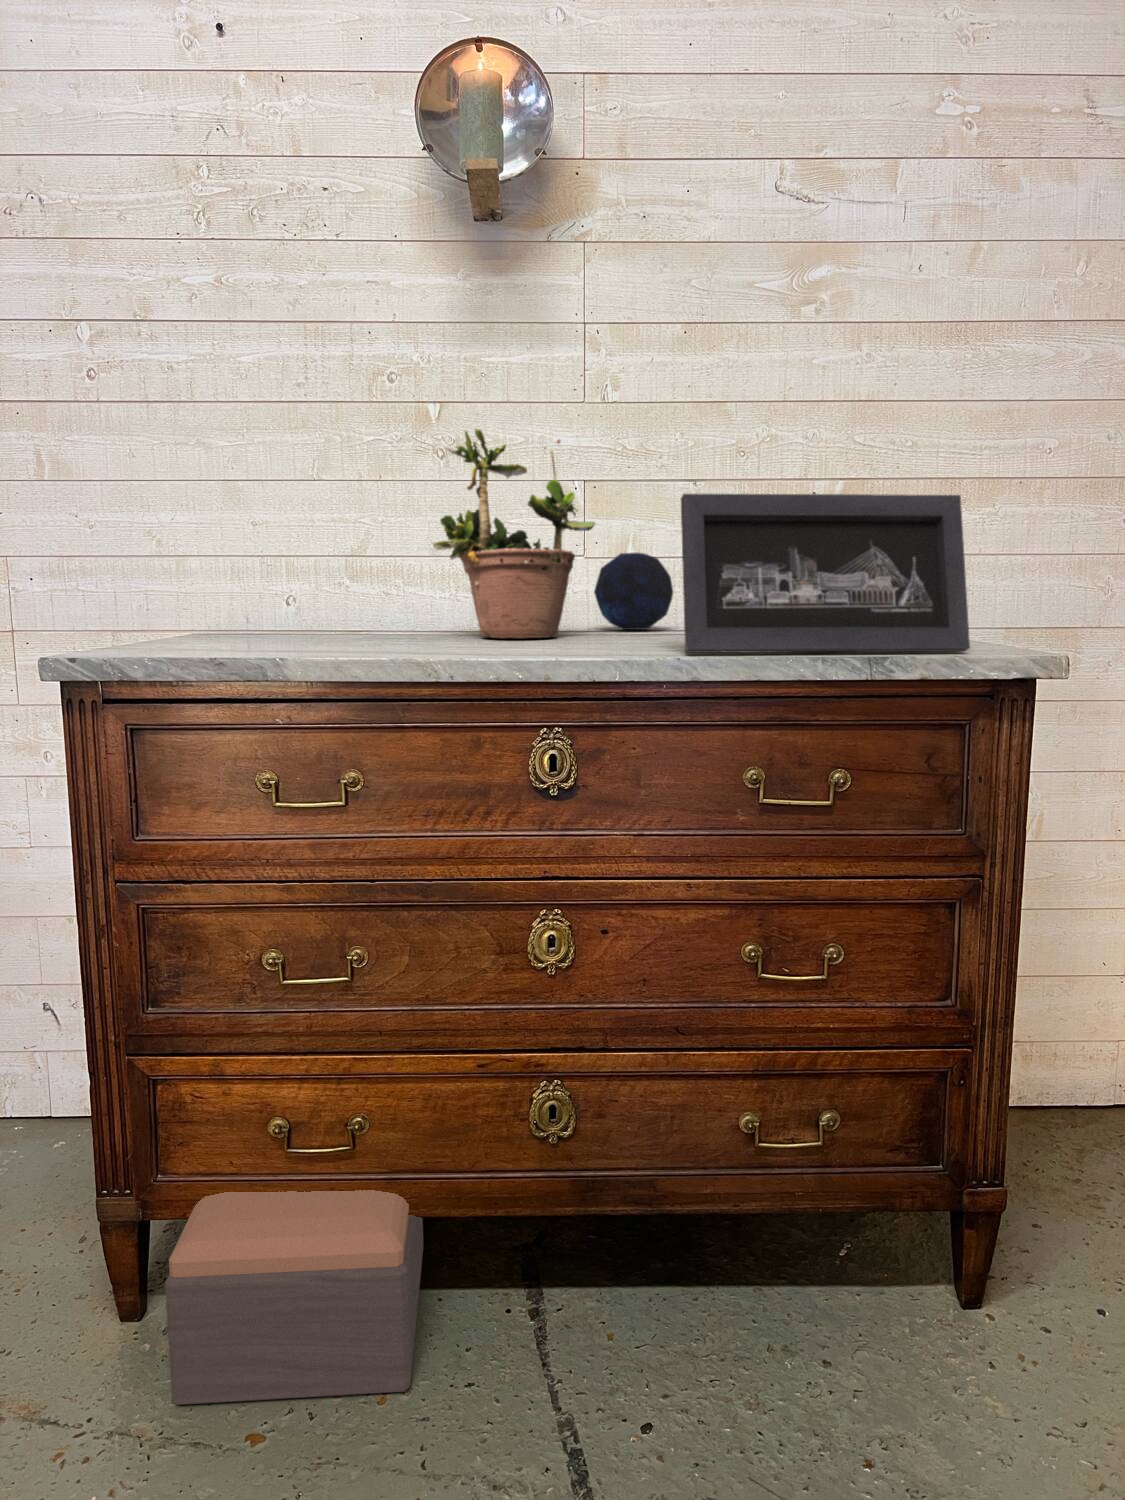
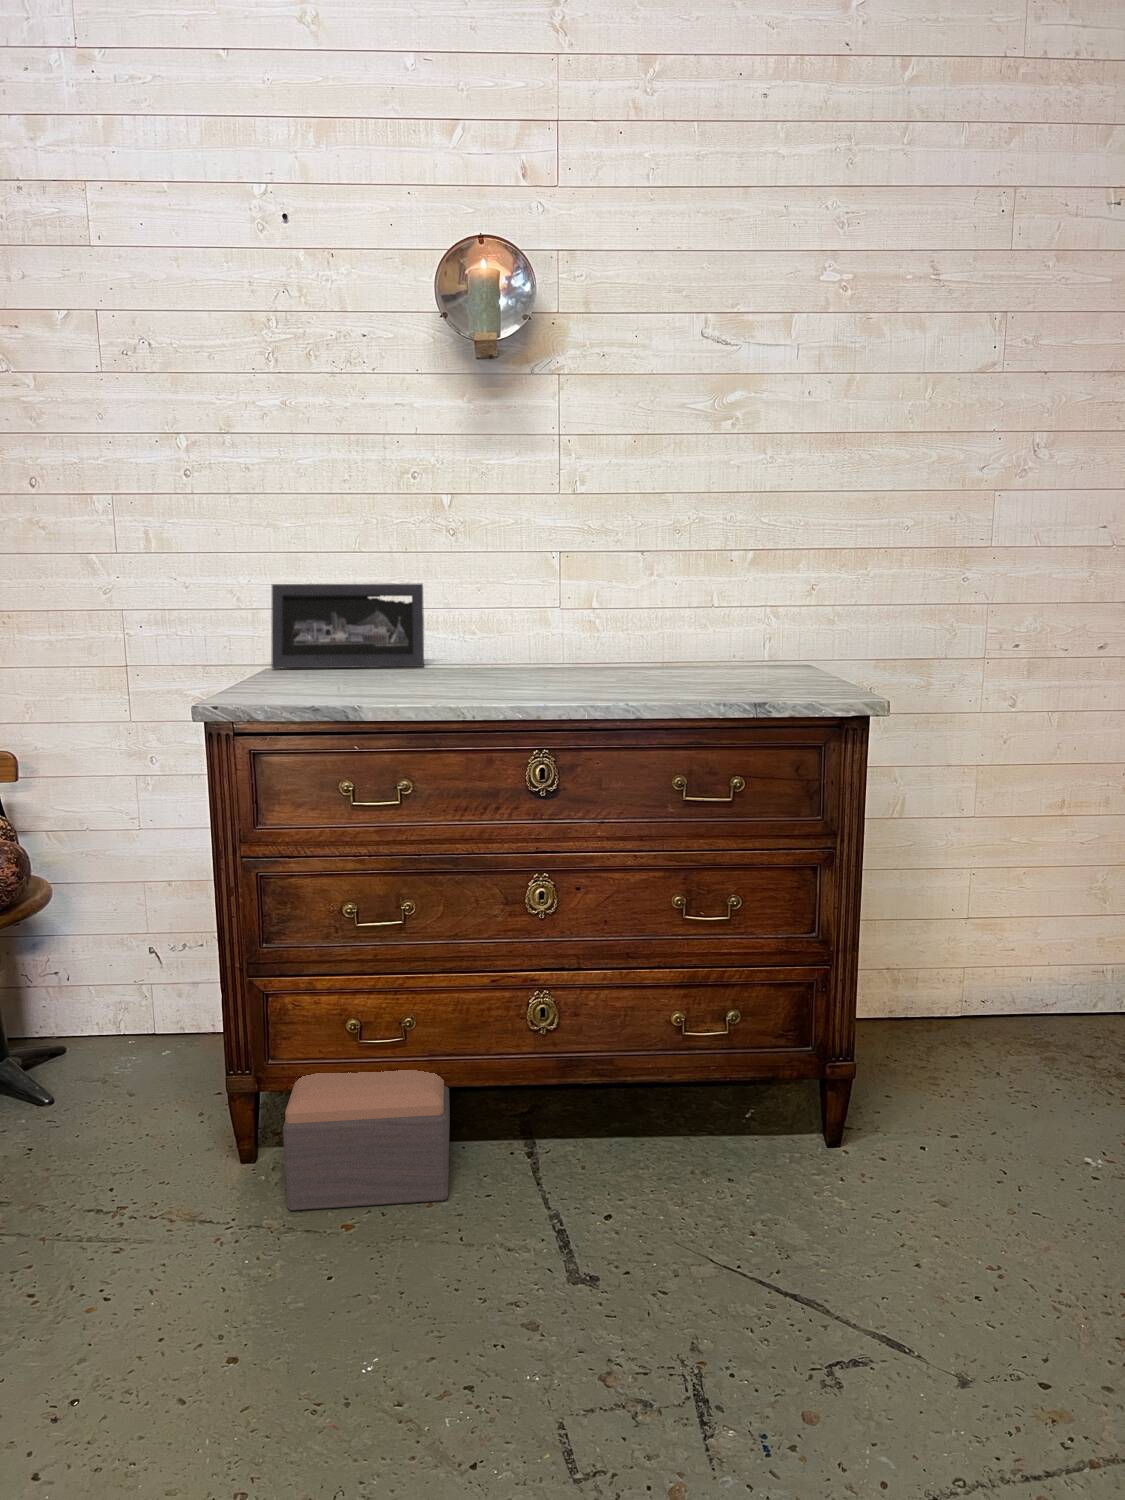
potted plant: present [433,429,595,638] -> none [452,515,570,679]
picture frame: present [681,494,970,653] -> present [271,584,424,668]
decorative orb: present [594,552,673,630] -> none [569,607,628,665]

